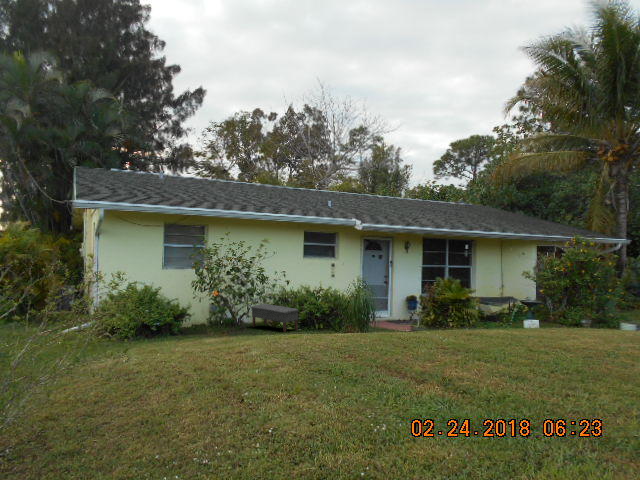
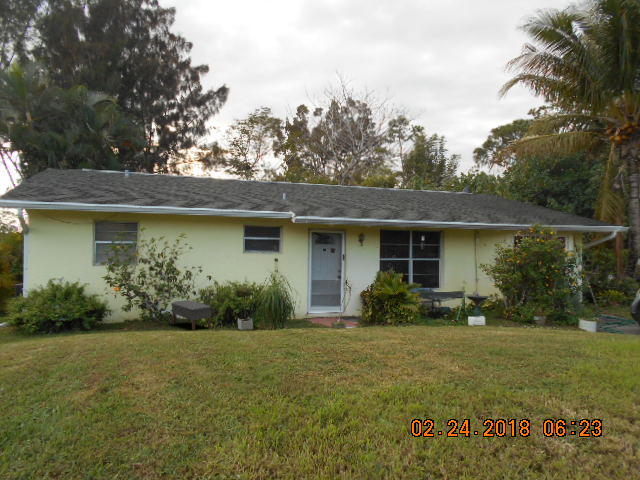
potted tree: none [322,289,340,332] -> present [234,286,253,330]

